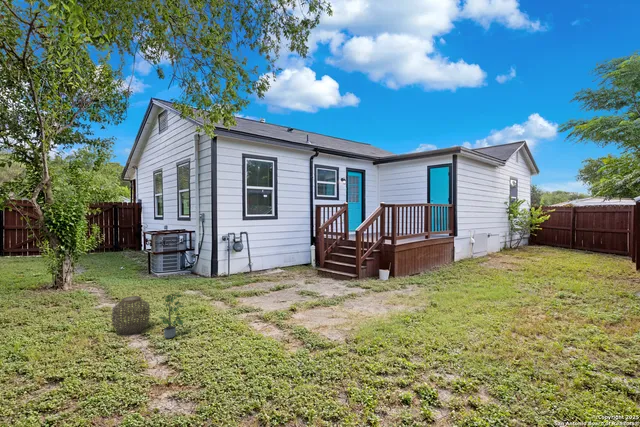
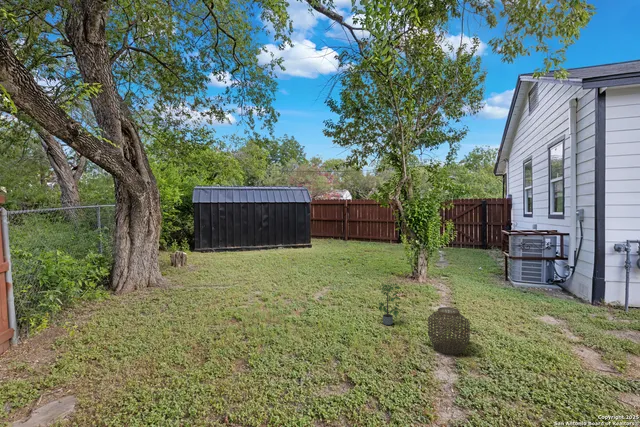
potted plant: present [159,292,185,338] -> present [379,284,402,325]

